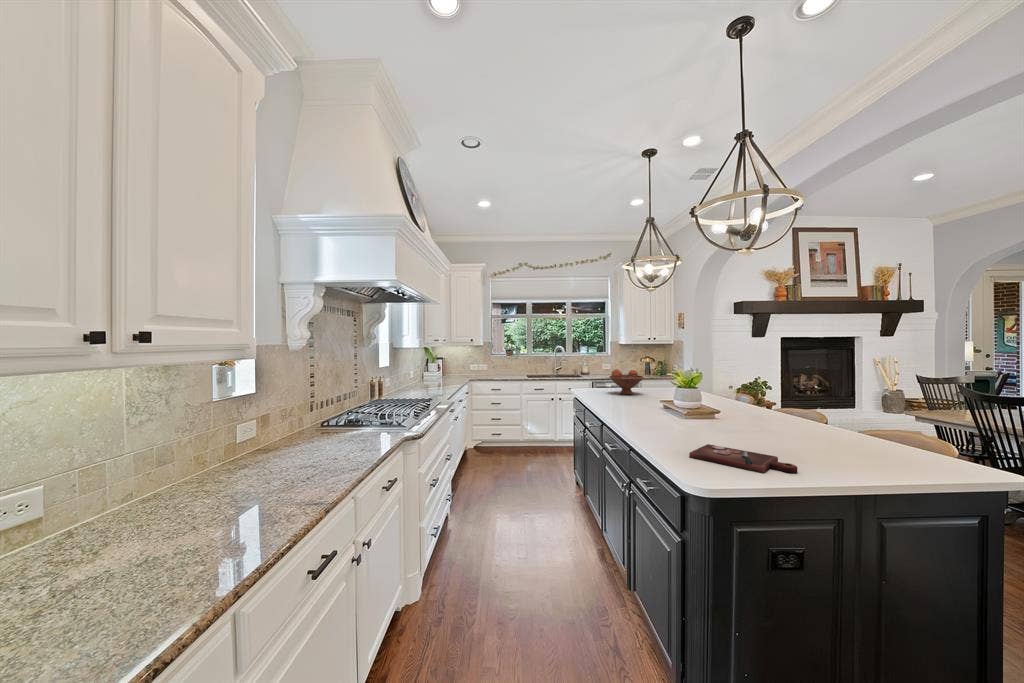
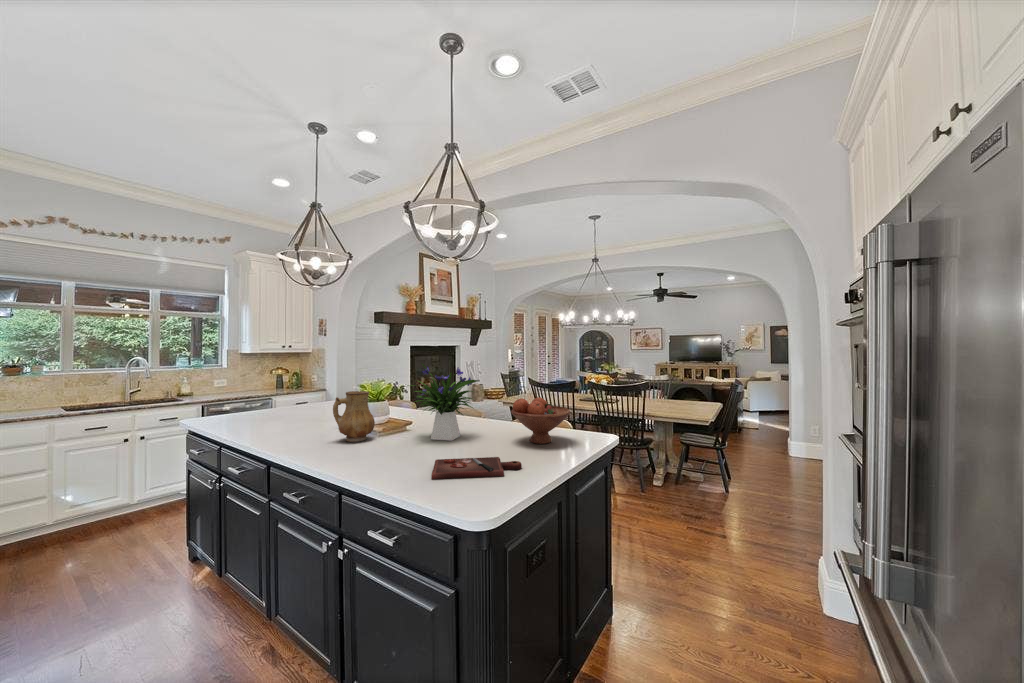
flower arrangement: none [701,354,791,435] -> present [408,364,478,441]
fruit bowl: present [610,369,644,395] -> present [511,397,570,444]
ceramic pitcher: none [645,377,681,420] -> present [333,391,375,442]

